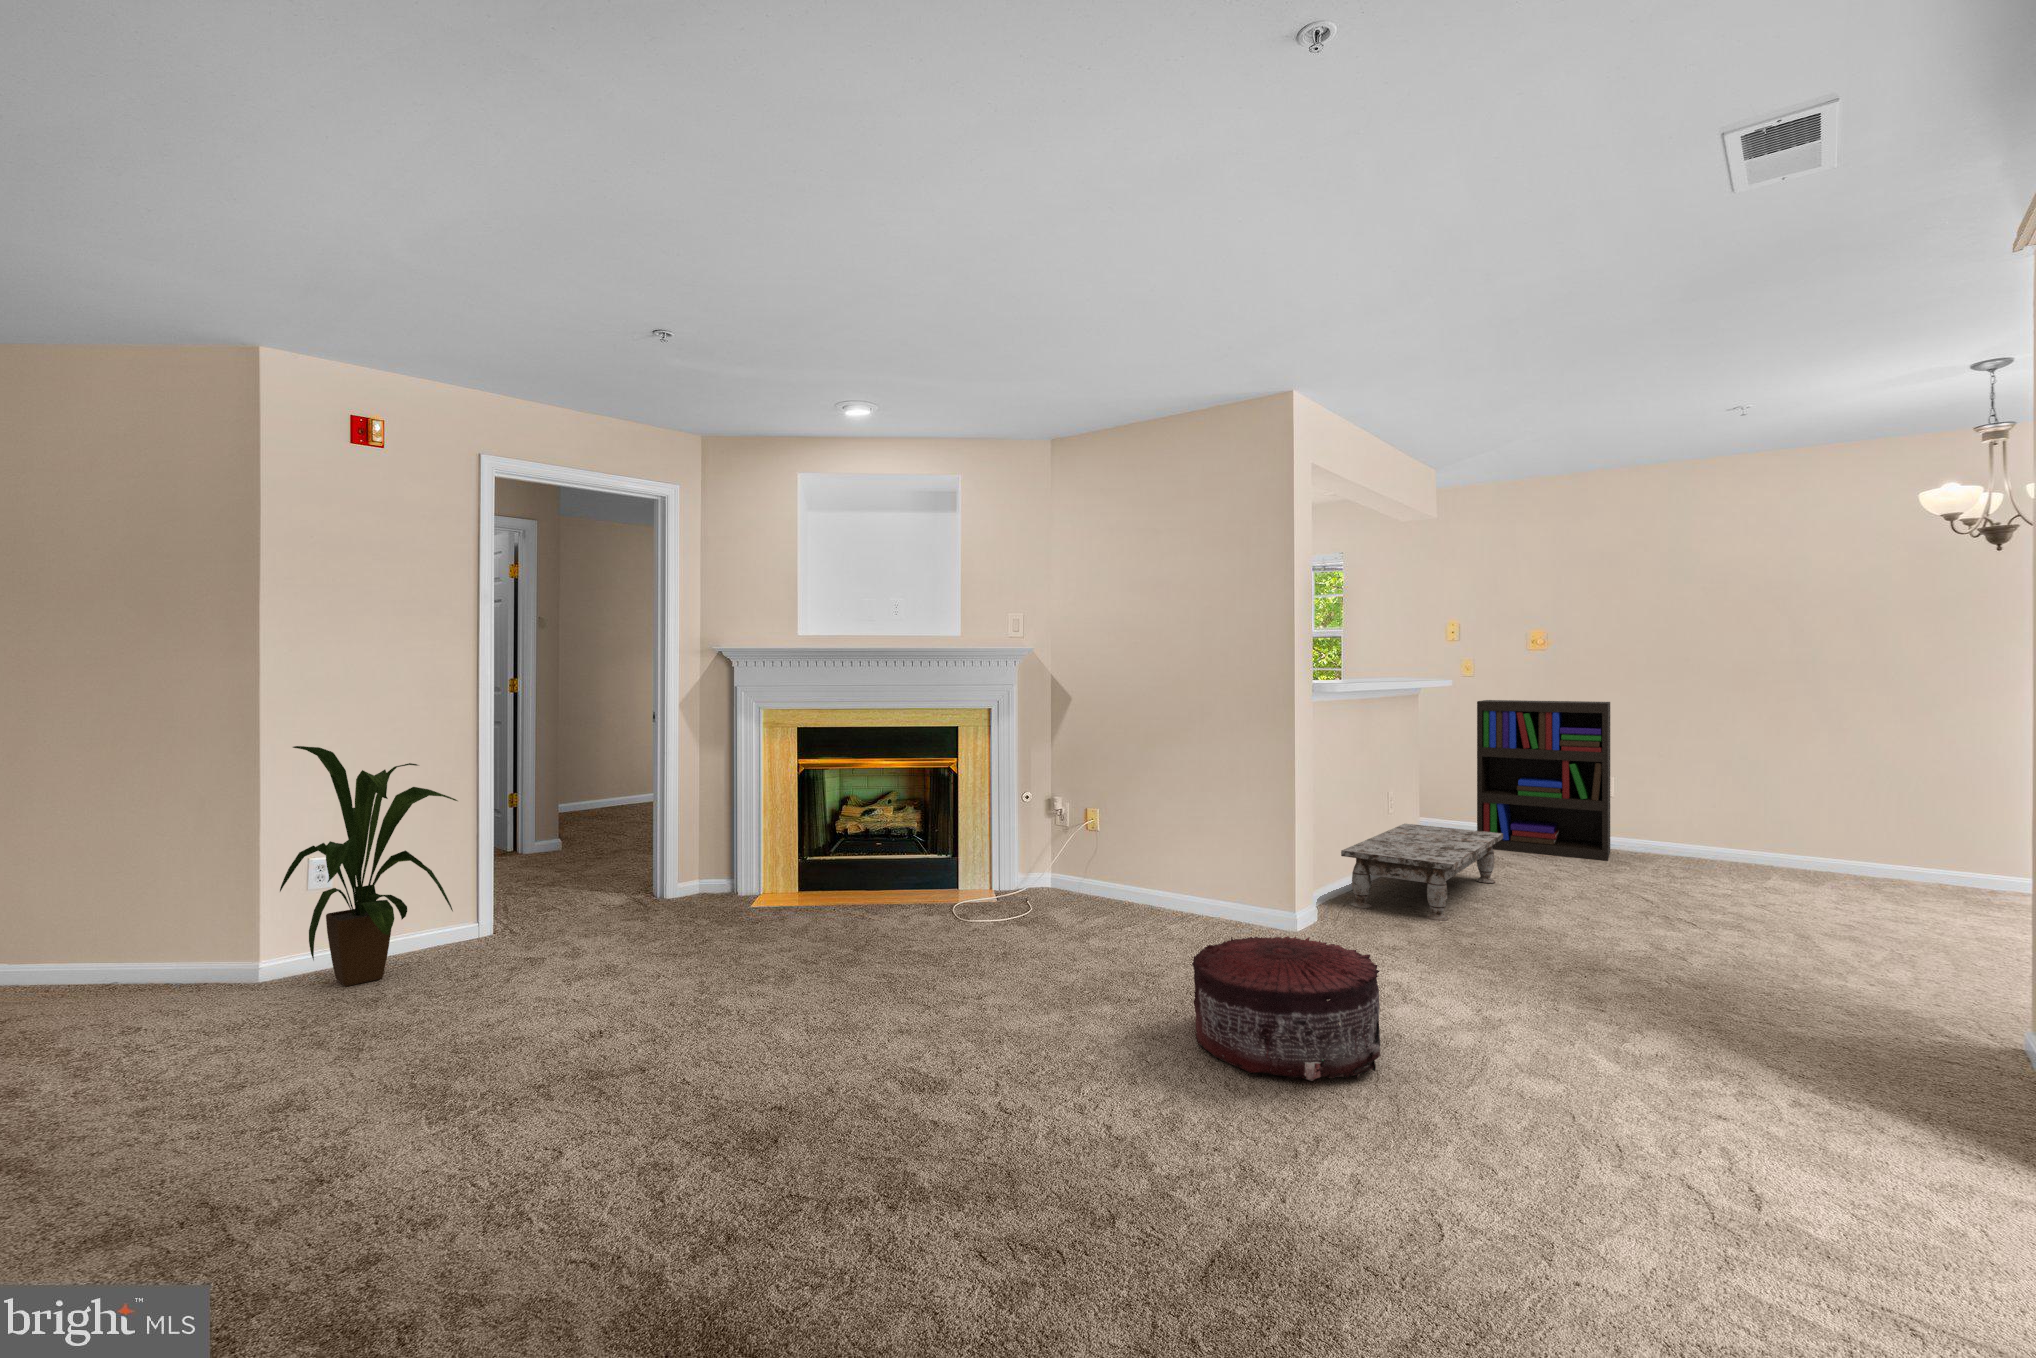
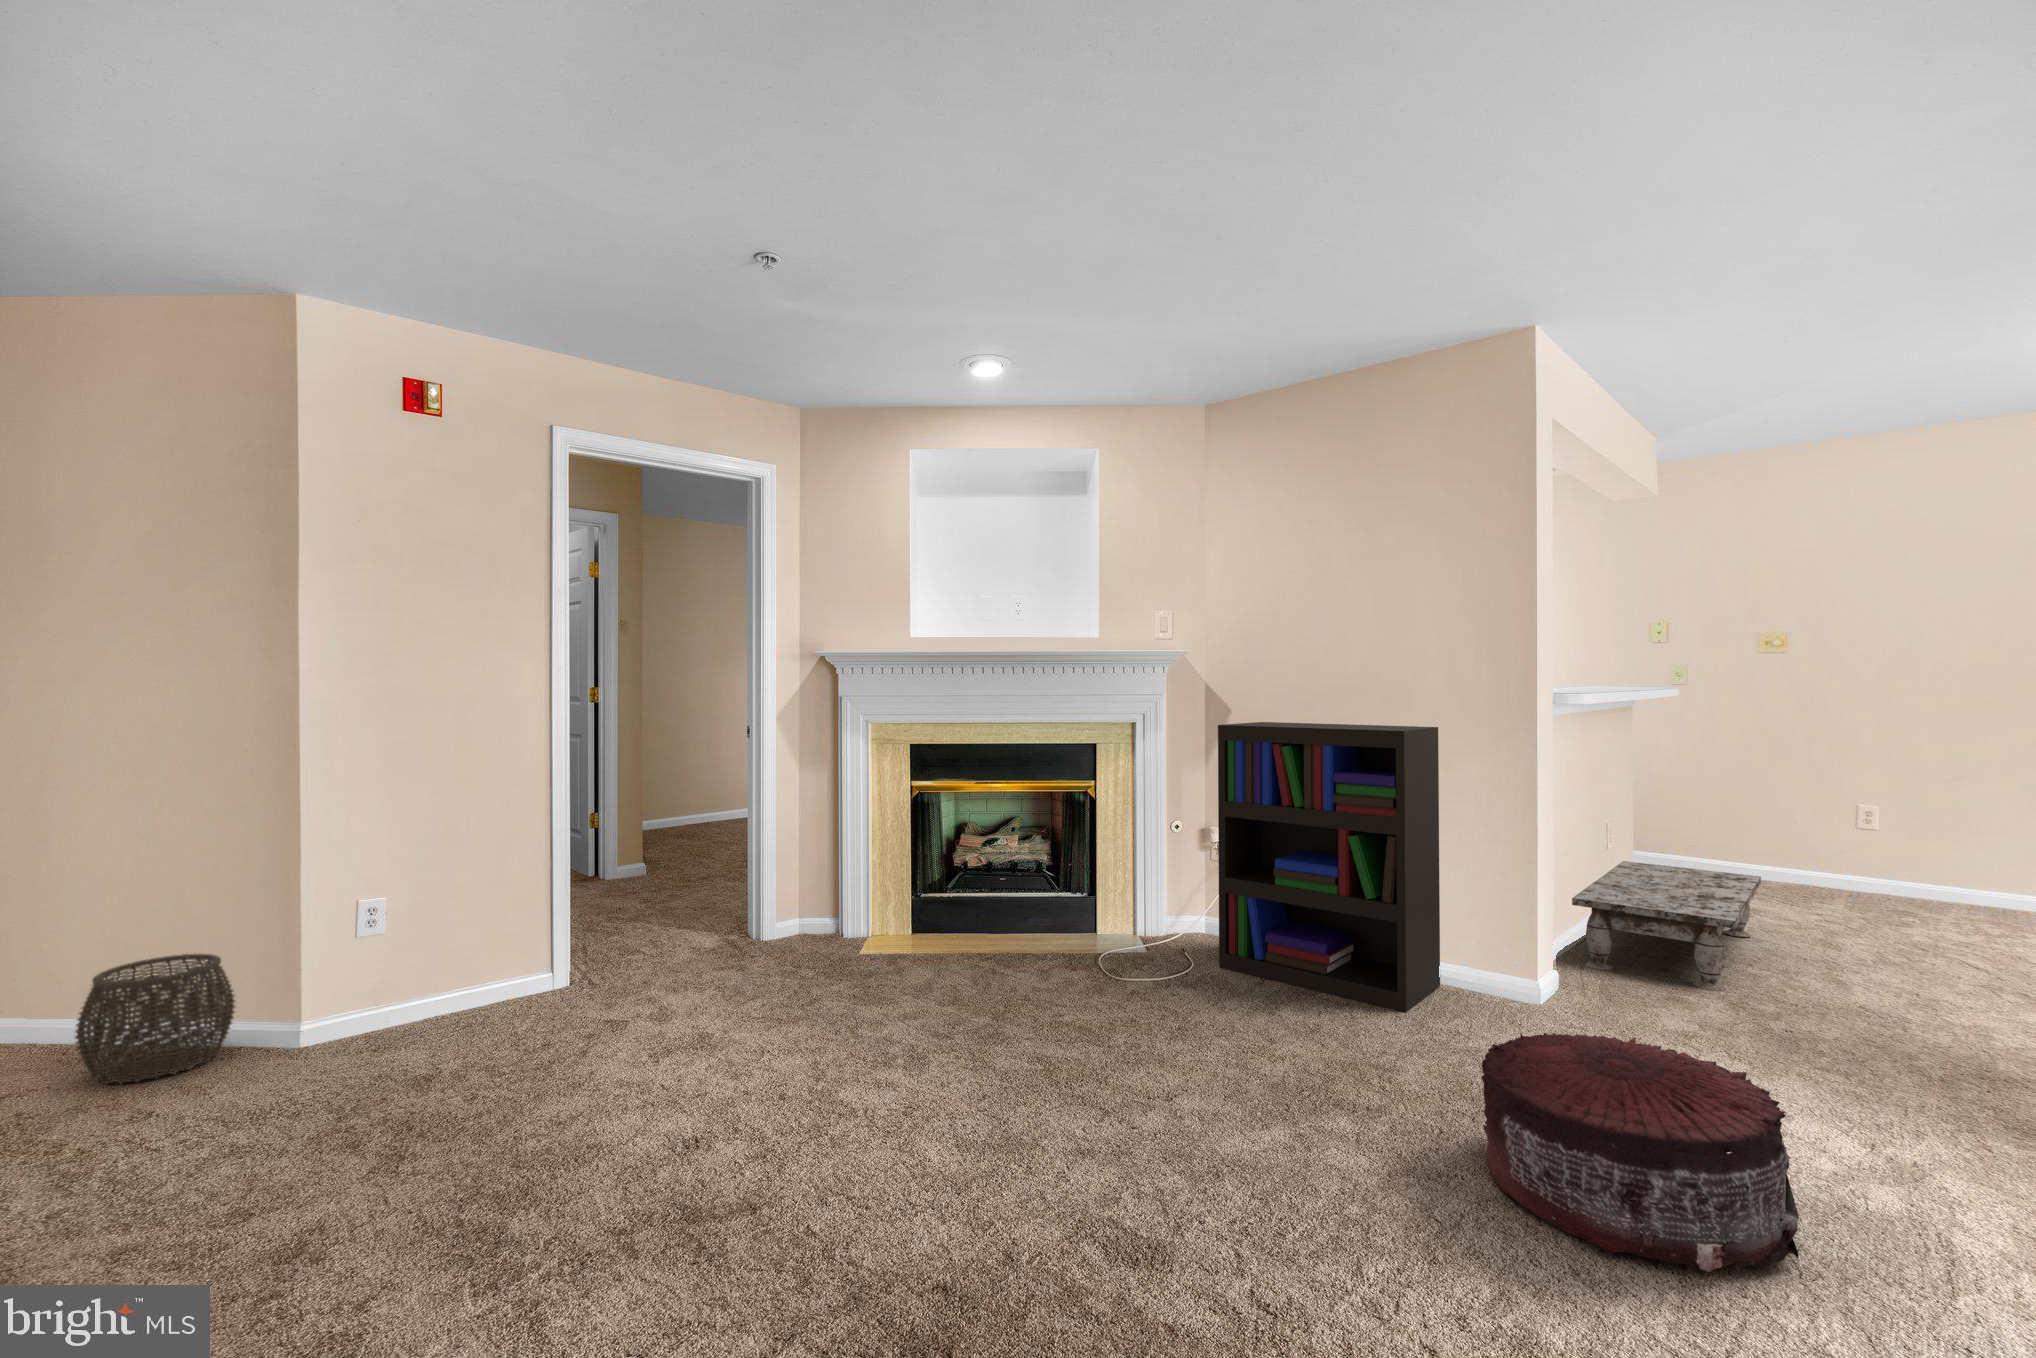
bookshelf: present [1477,700,1610,861] -> present [1218,722,1440,1012]
house plant: present [280,746,457,986] -> none [325,768,532,1056]
woven basket: none [64,905,201,1011] -> present [75,954,235,1084]

